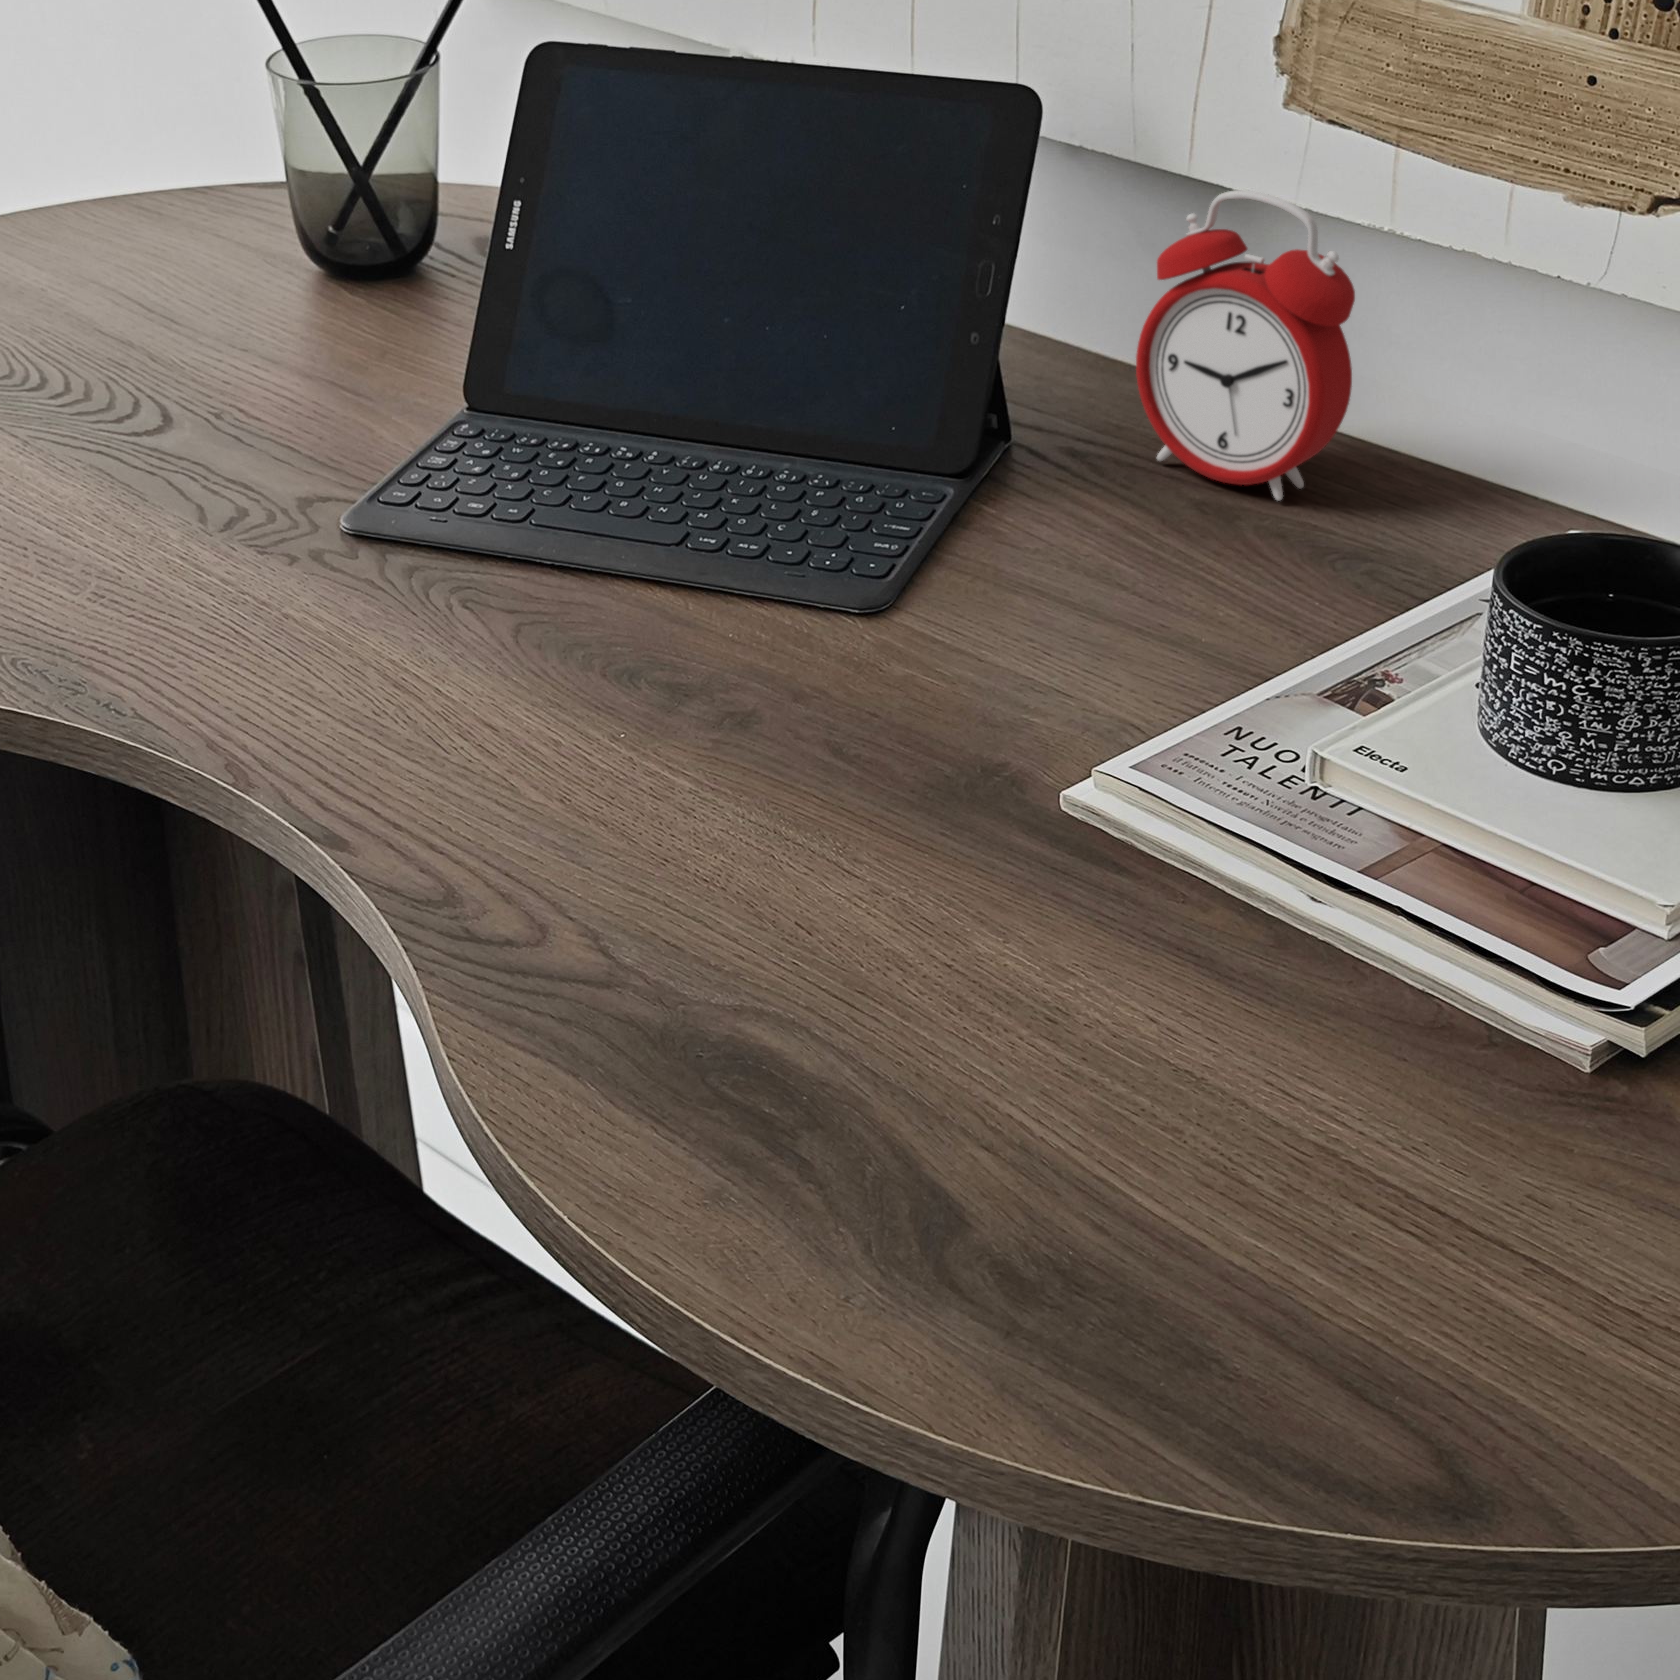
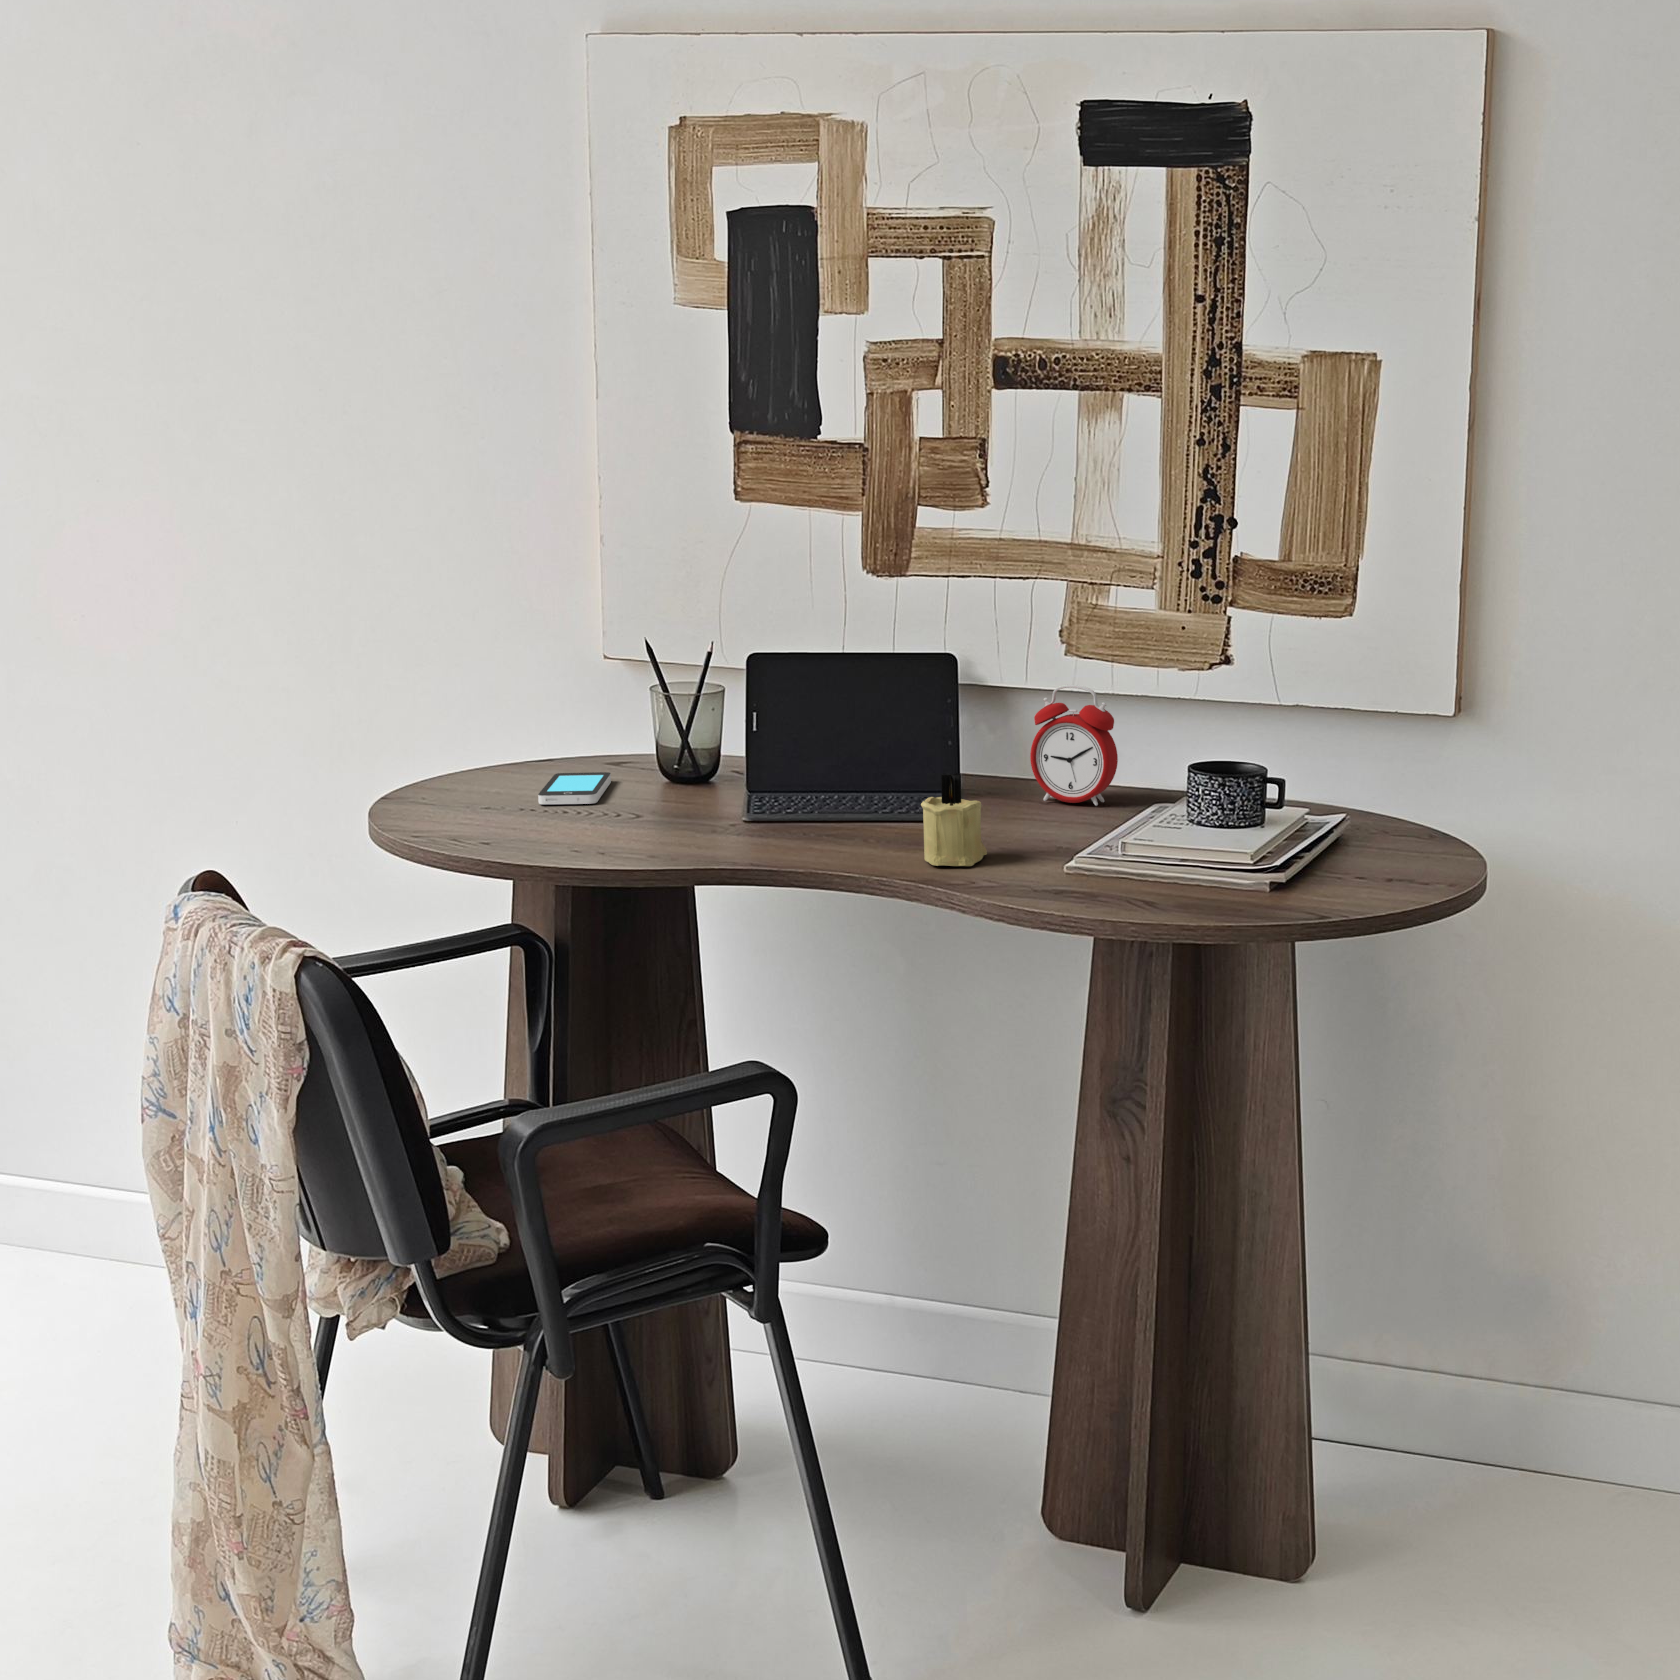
smartphone: none [83,225,289,329] -> present [538,772,611,804]
candle: none [731,486,908,749] -> present [921,773,987,866]

